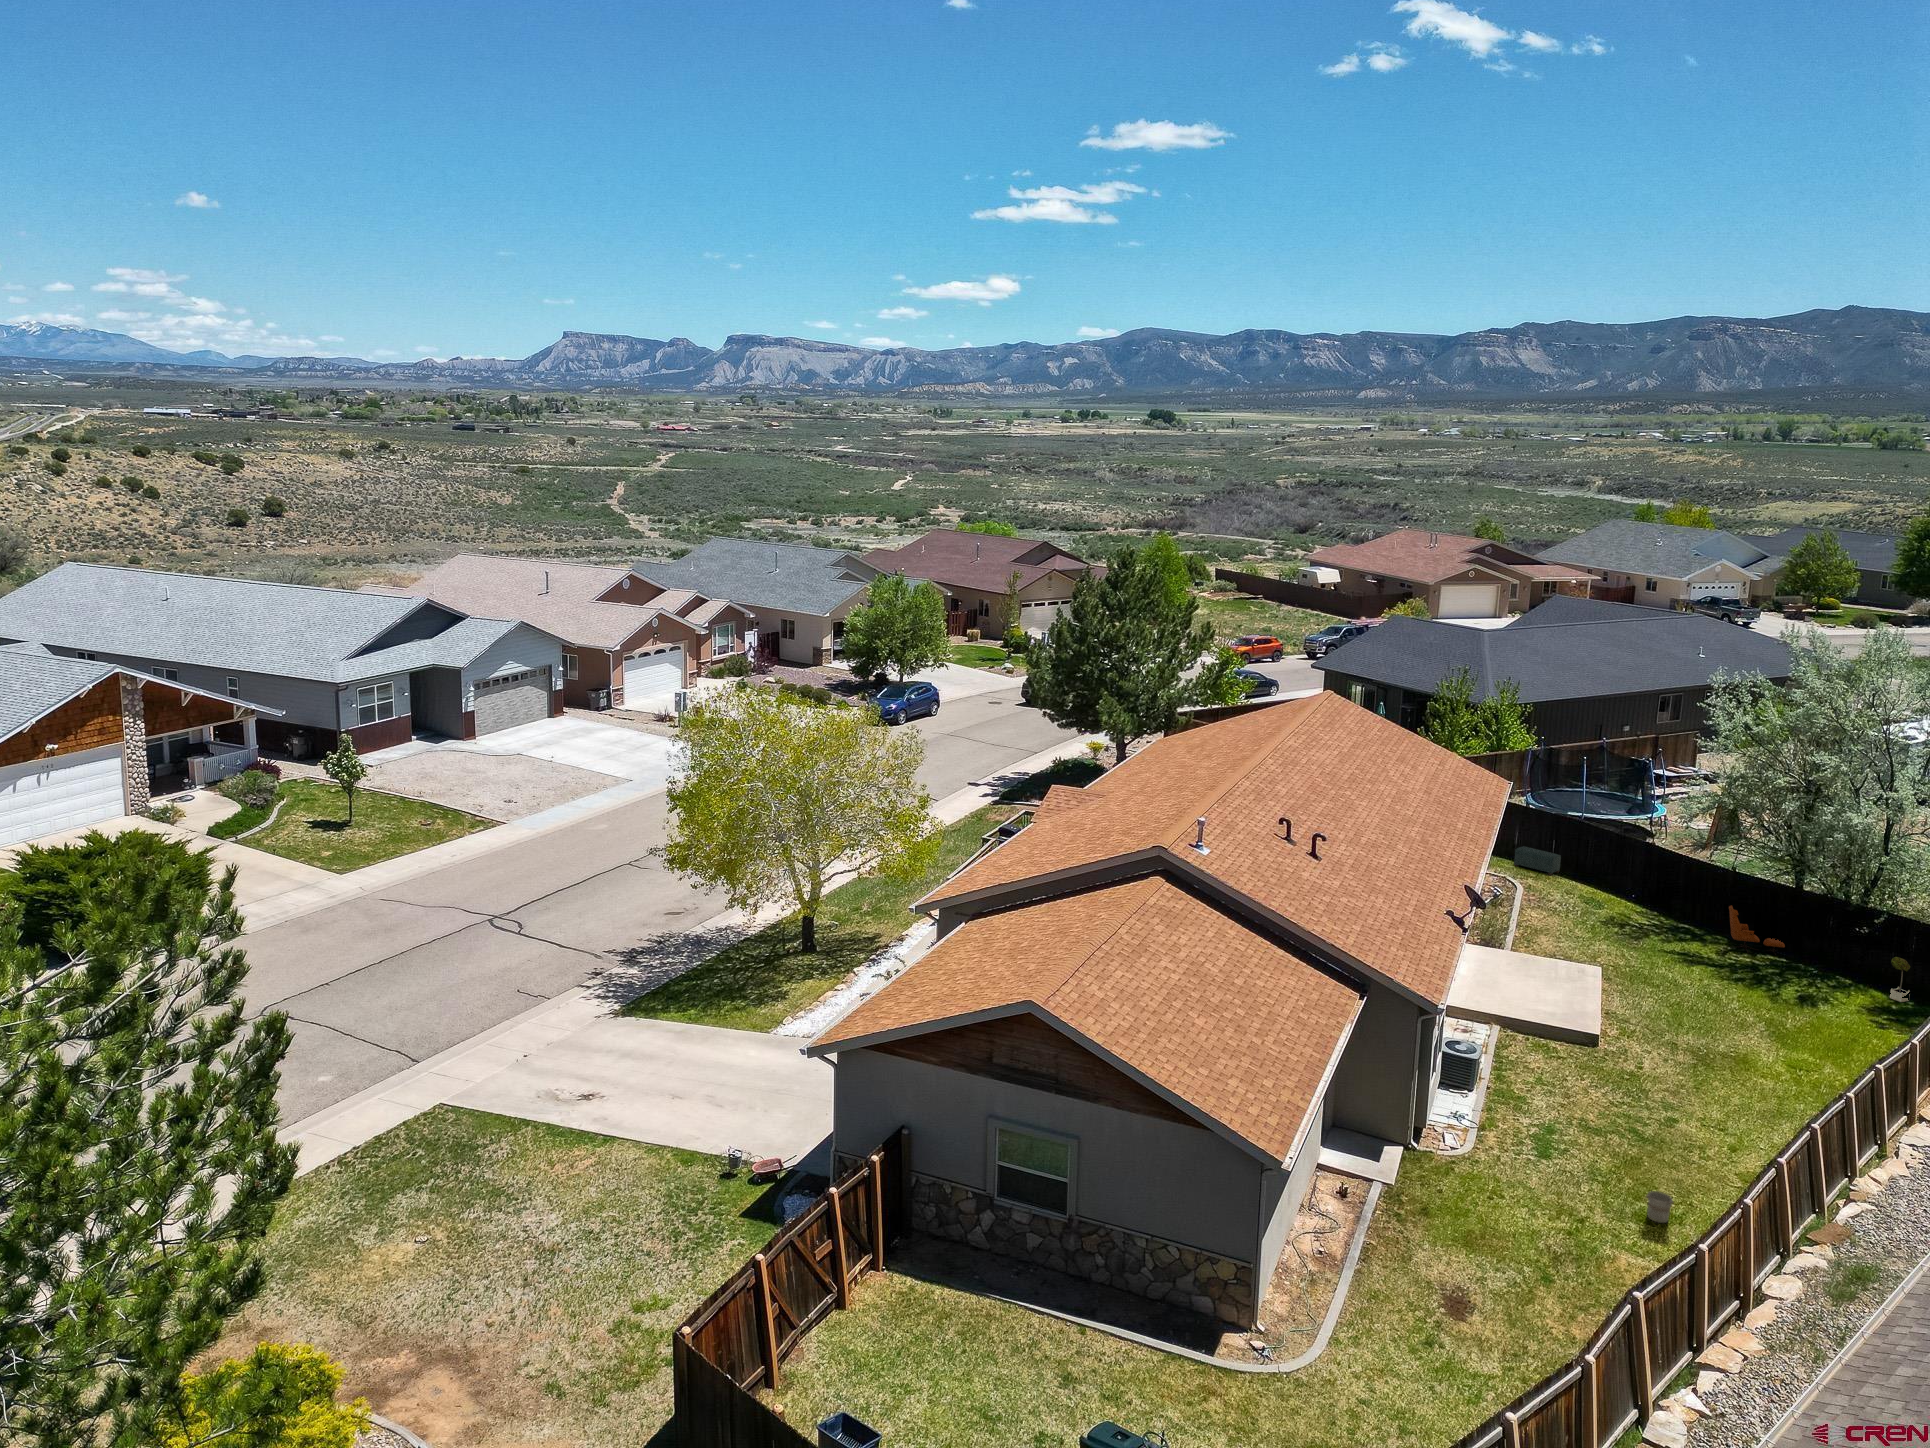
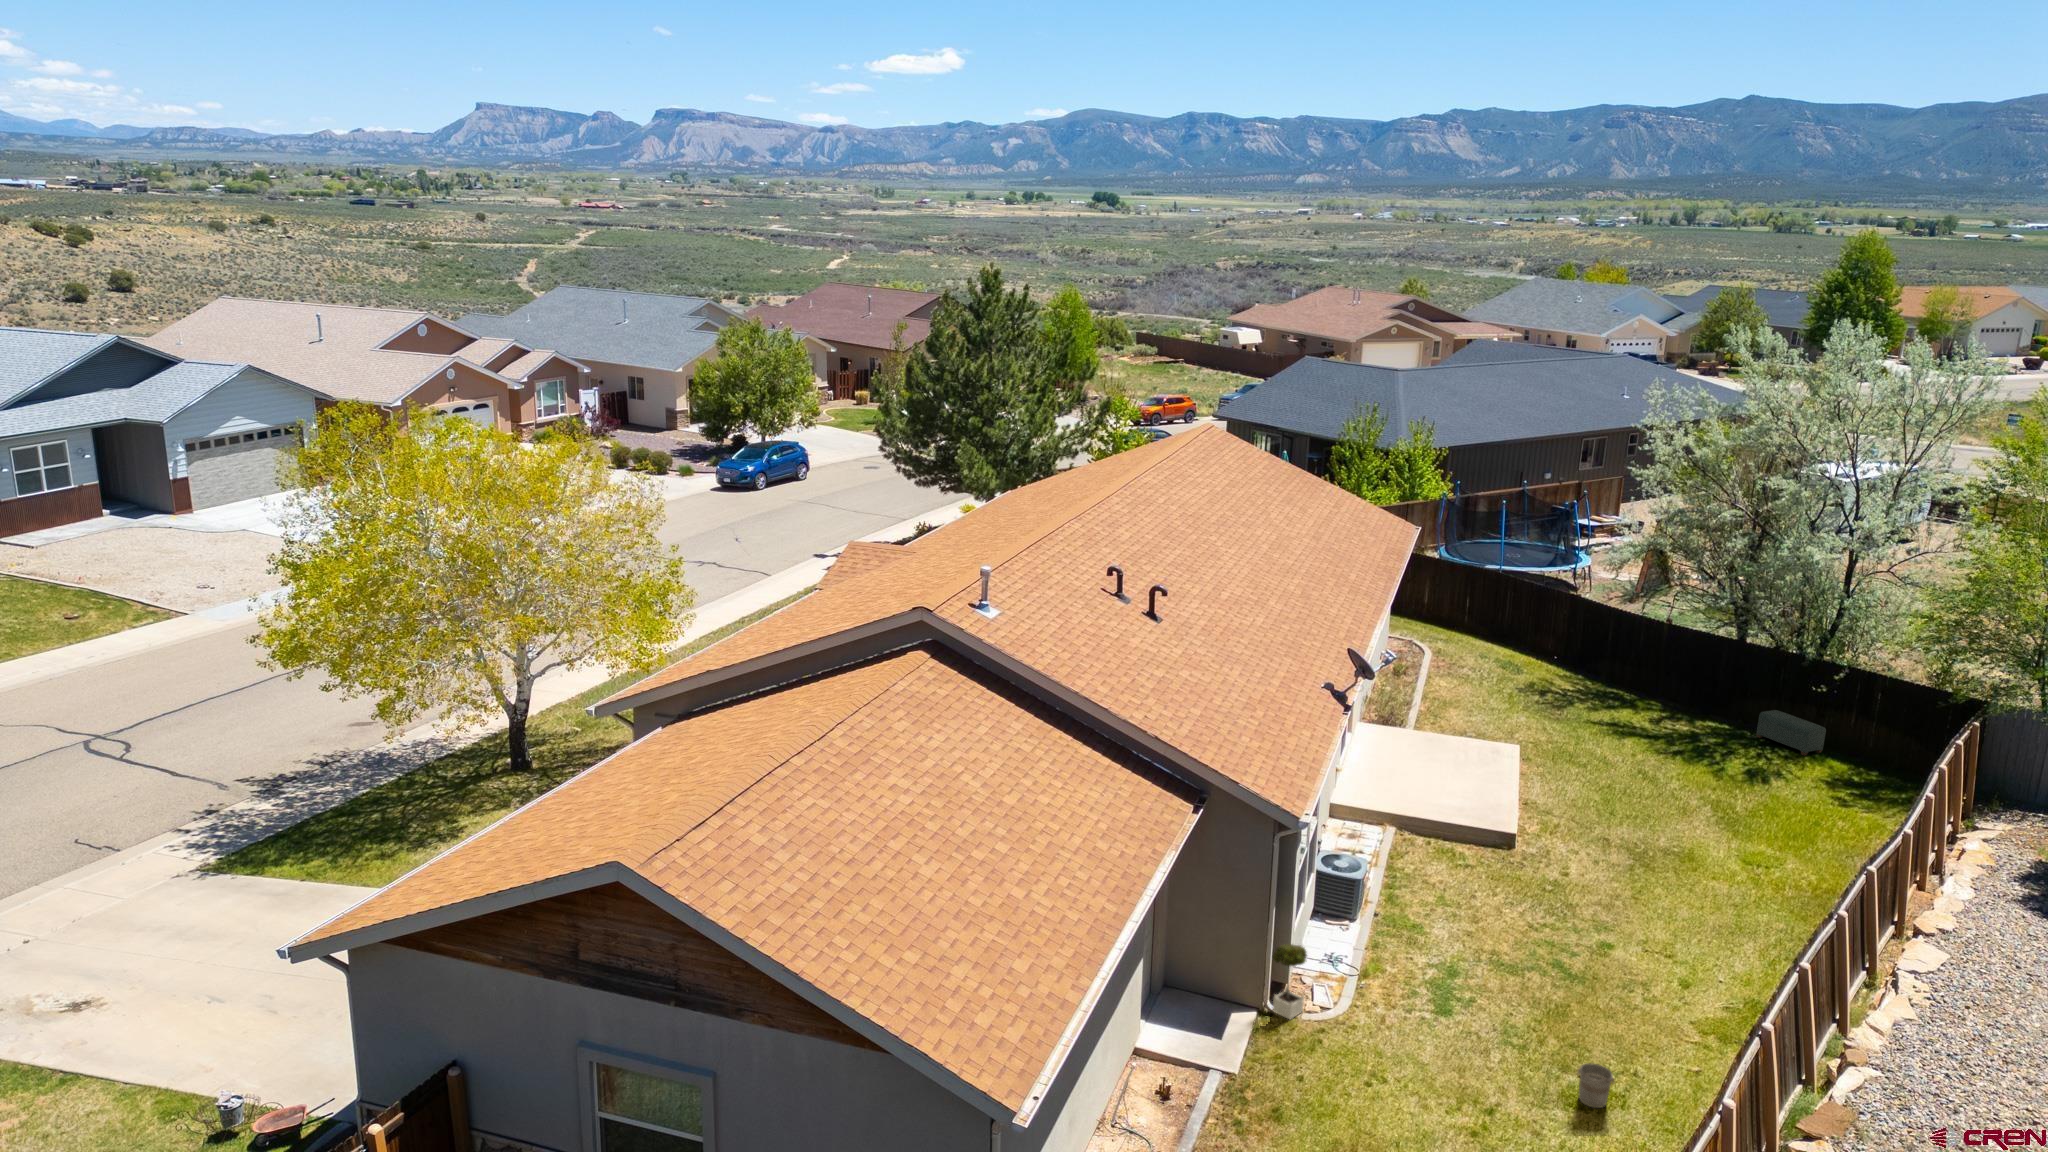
bench: present [1514,846,1561,875] -> present [1756,710,1826,756]
lounge chair: present [1729,905,1785,955] -> none [1666,665,1728,722]
potted tree: present [1890,957,1911,1002] -> present [1273,944,1307,1019]

